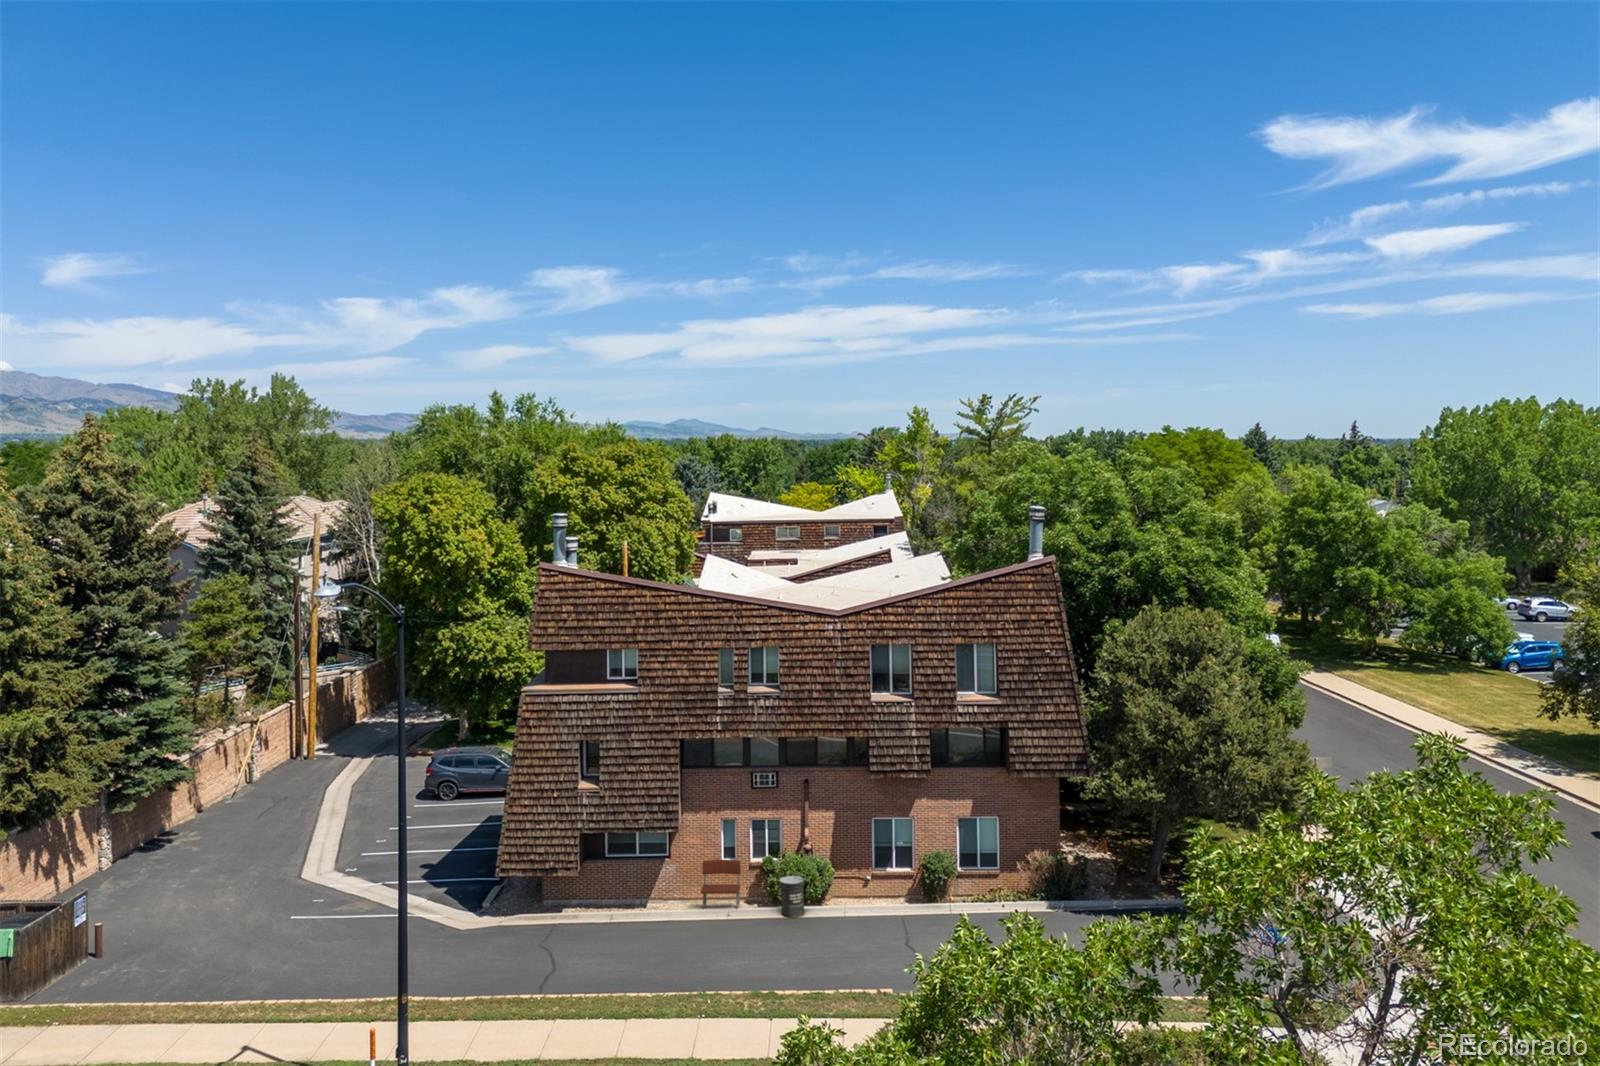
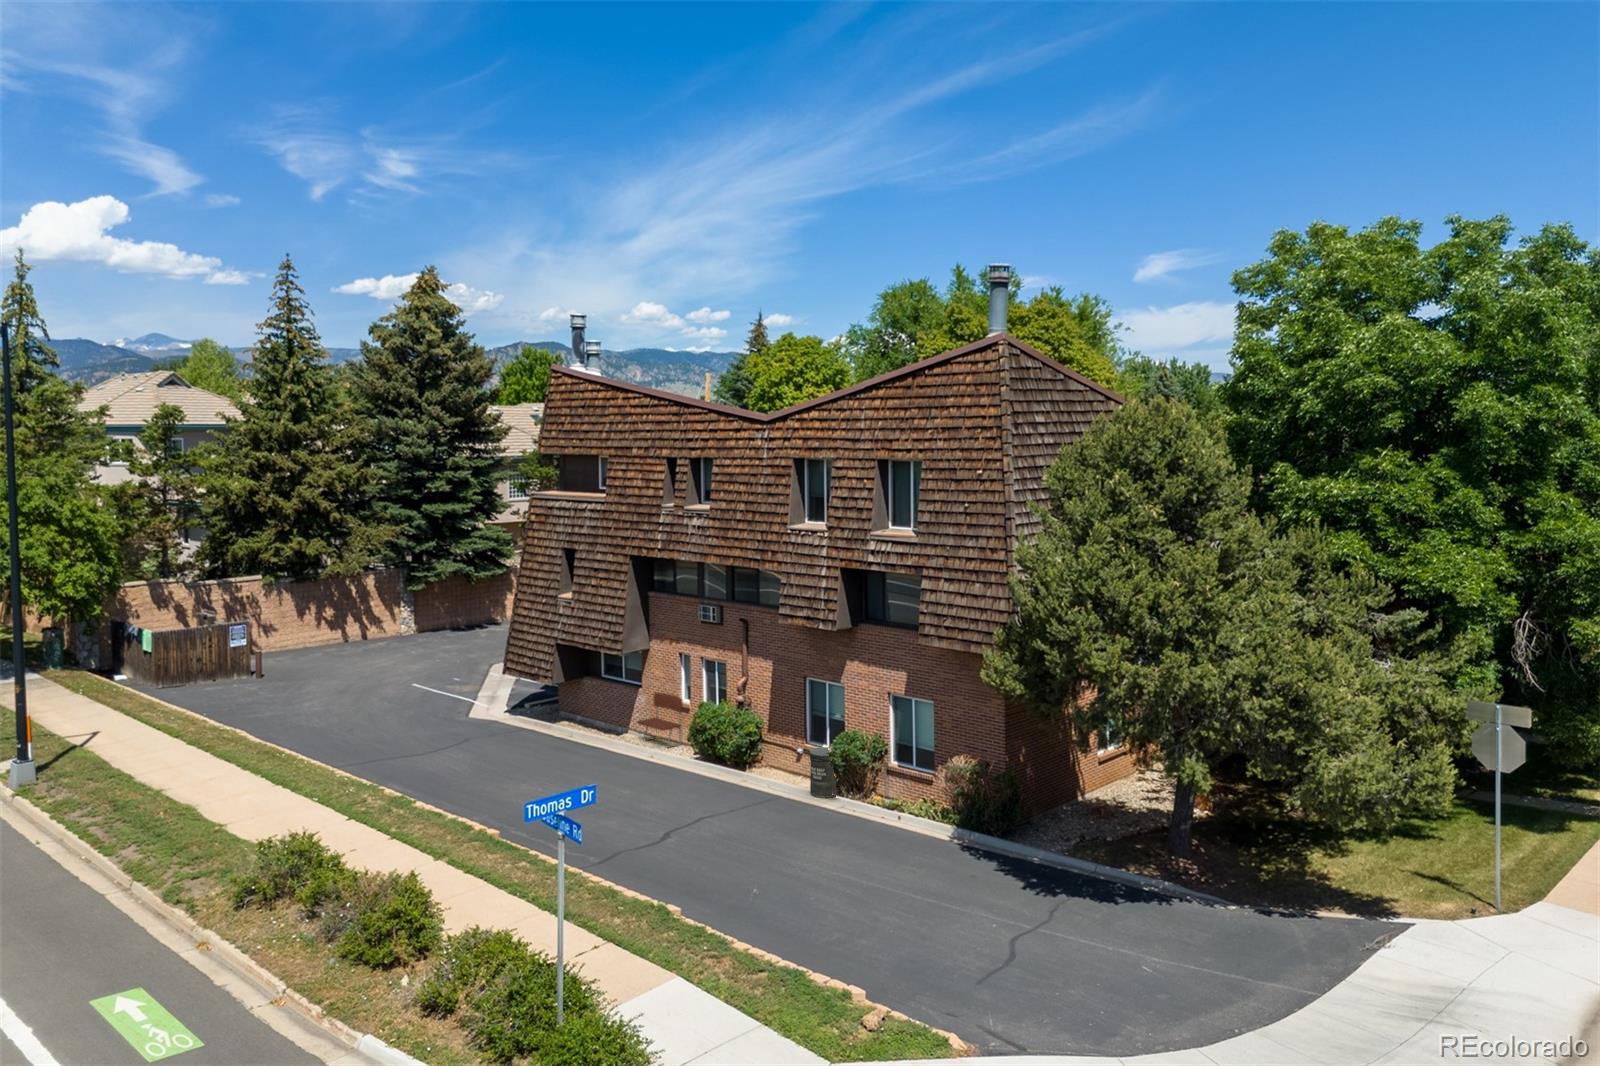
trash can: present [779,876,805,918] -> present [810,747,836,798]

